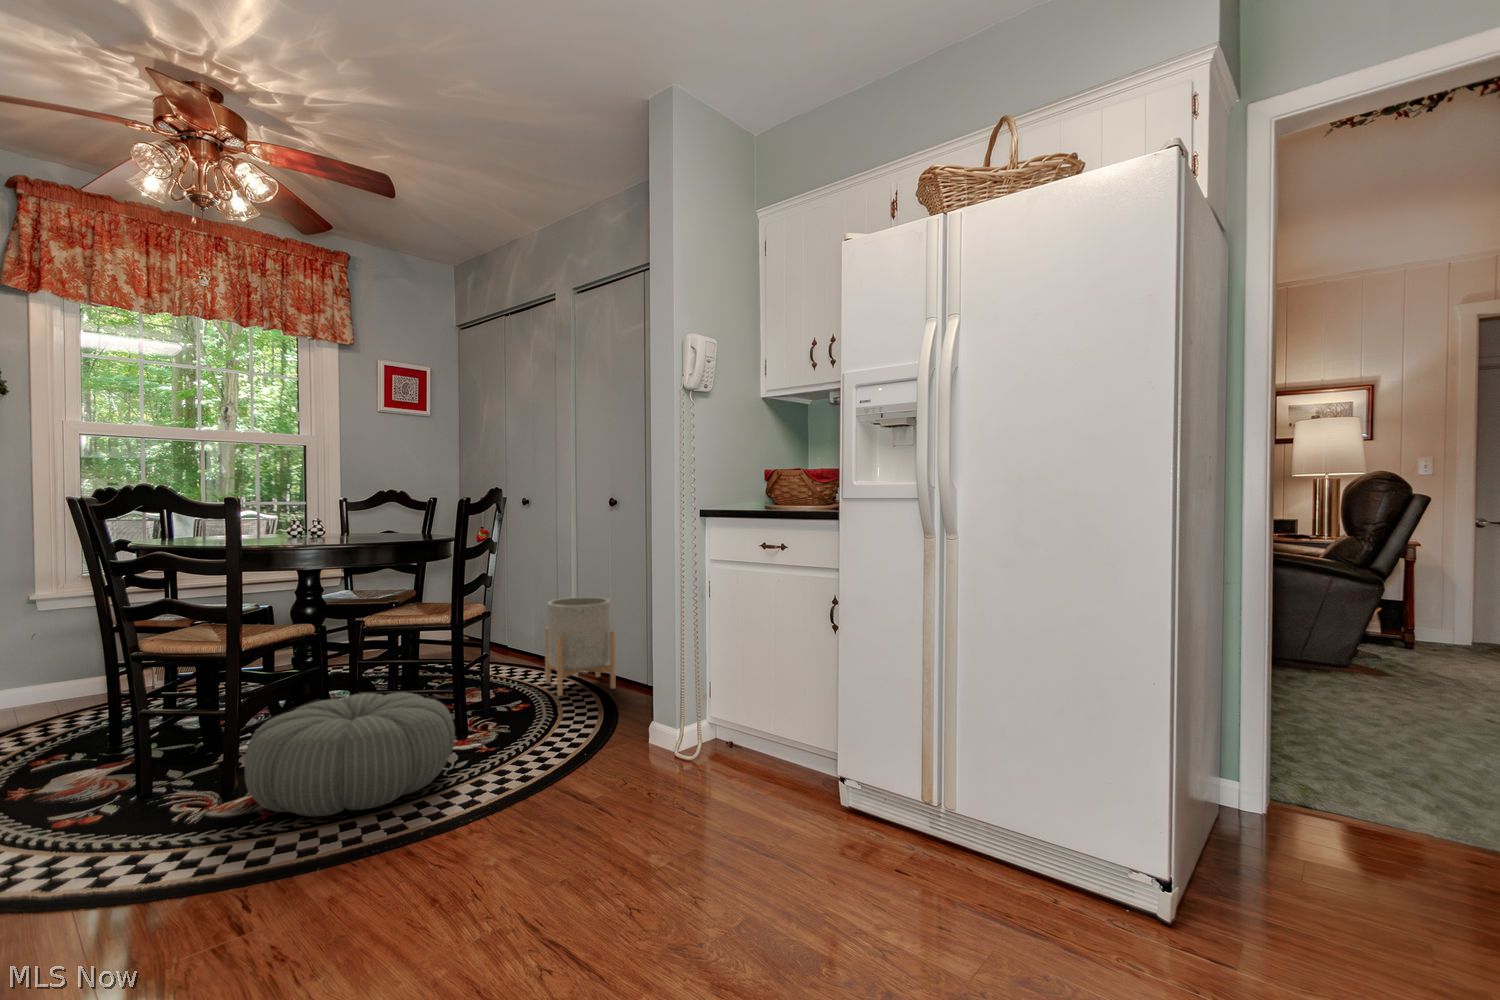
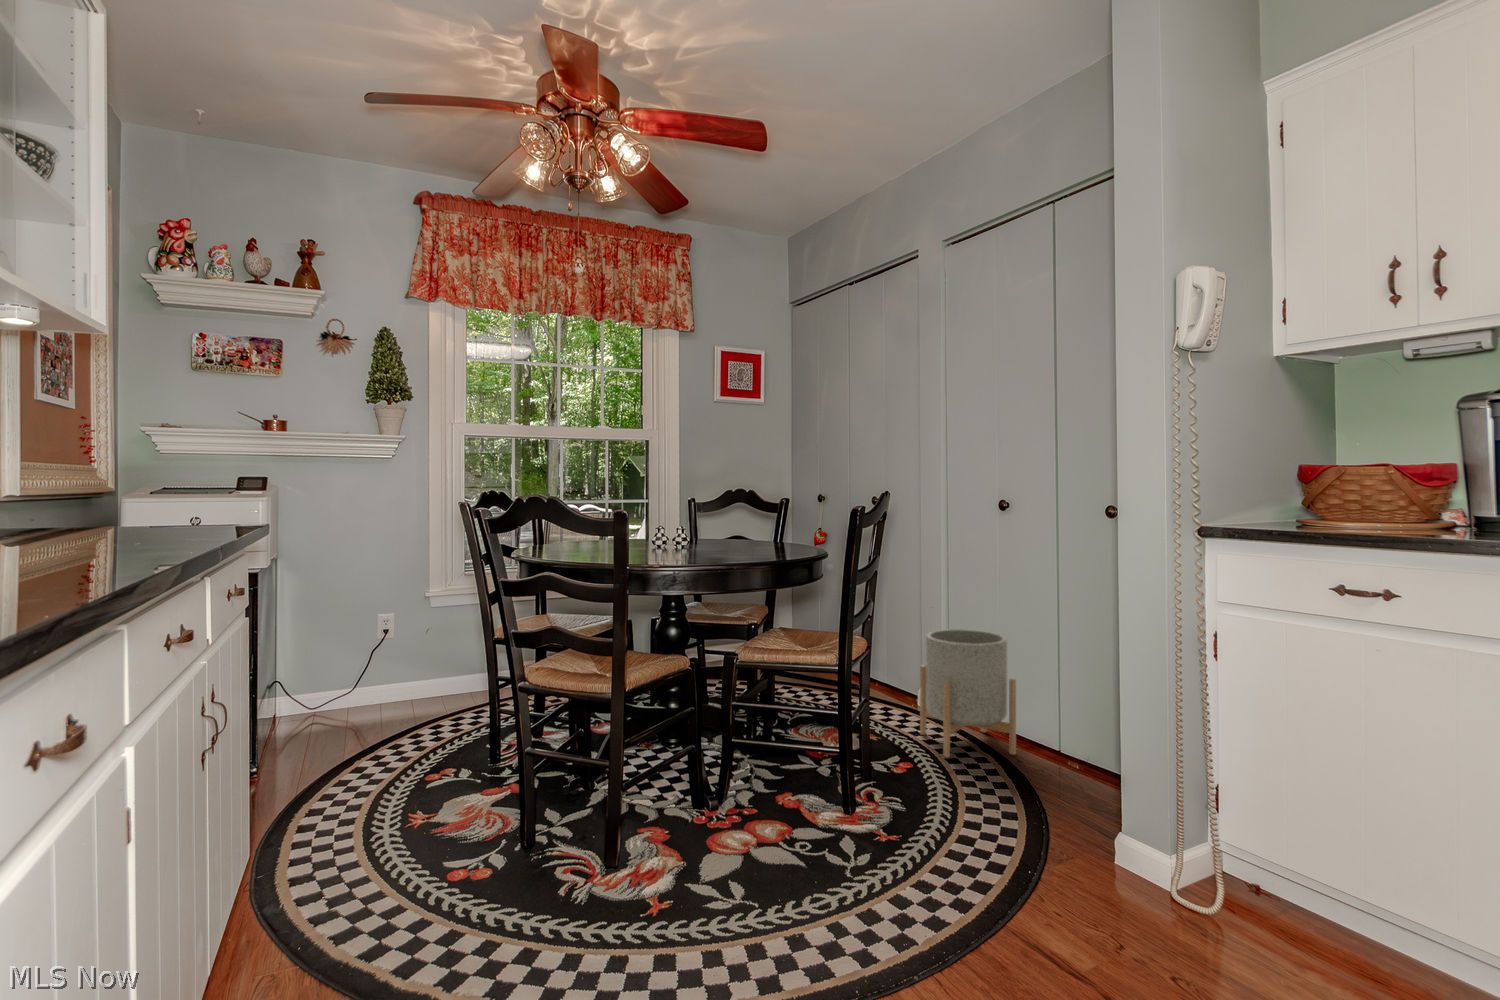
pouf: present [245,692,455,816] -> none [627,749,857,920]

